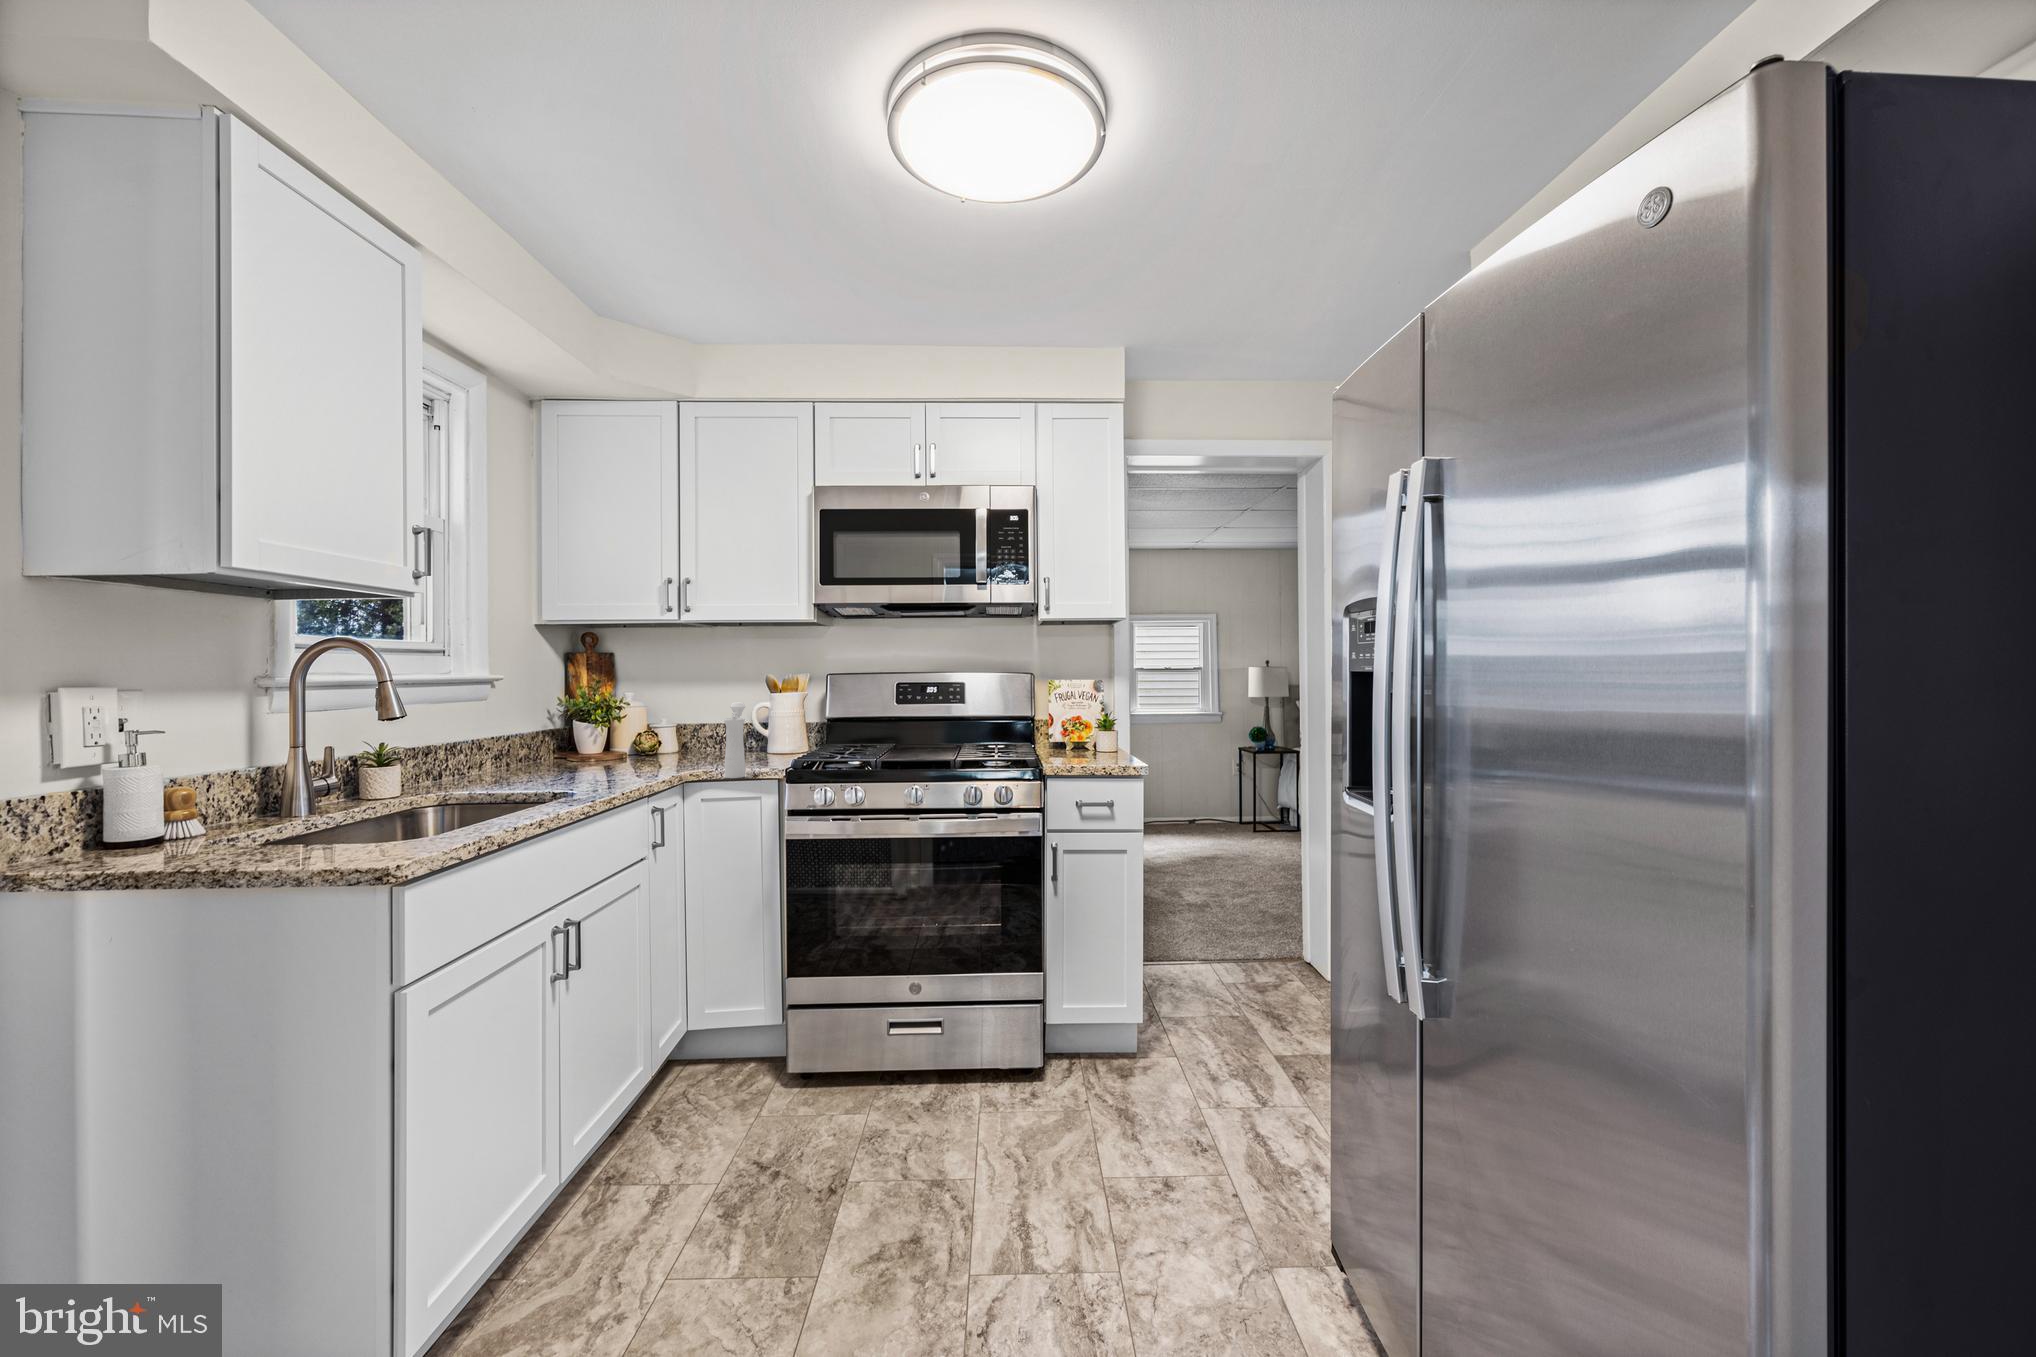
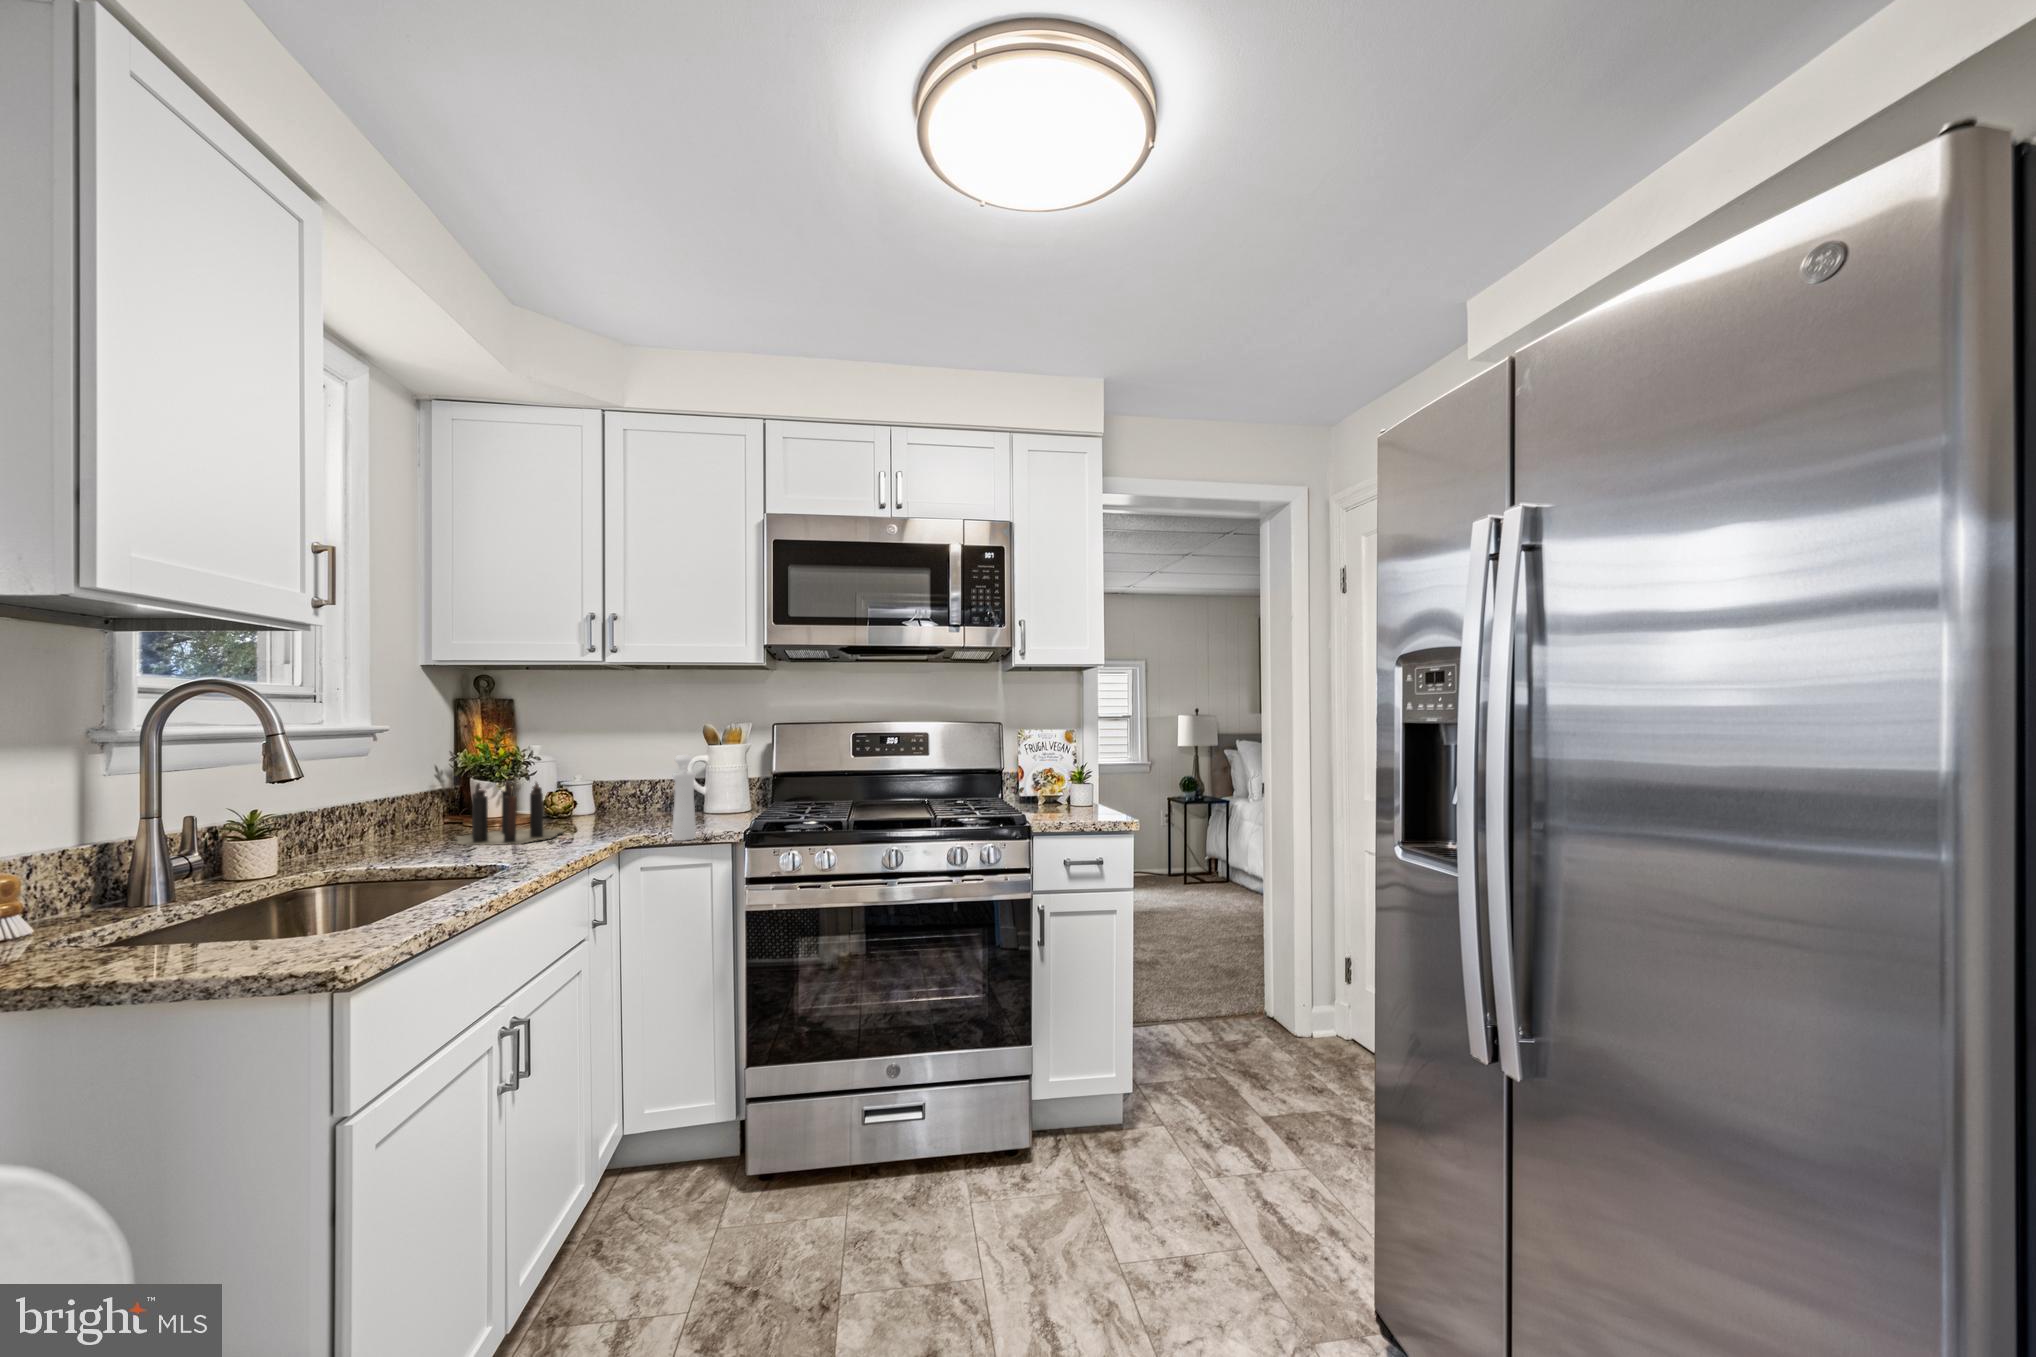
candle: none [531,722,646,778] -> present [454,780,563,845]

